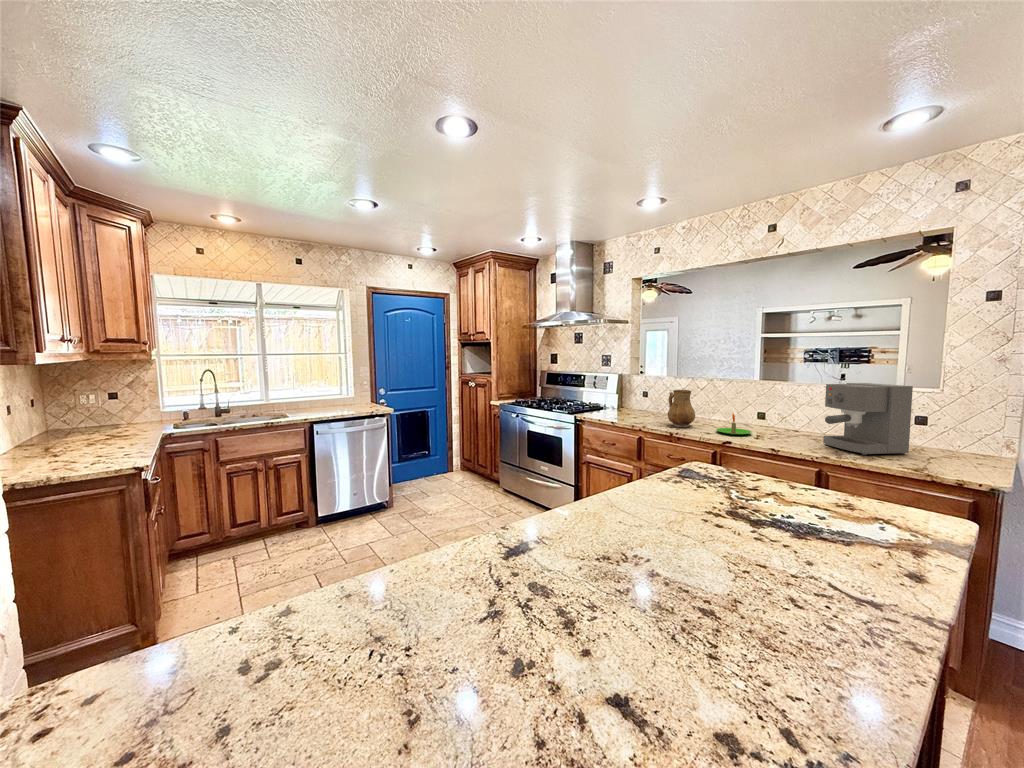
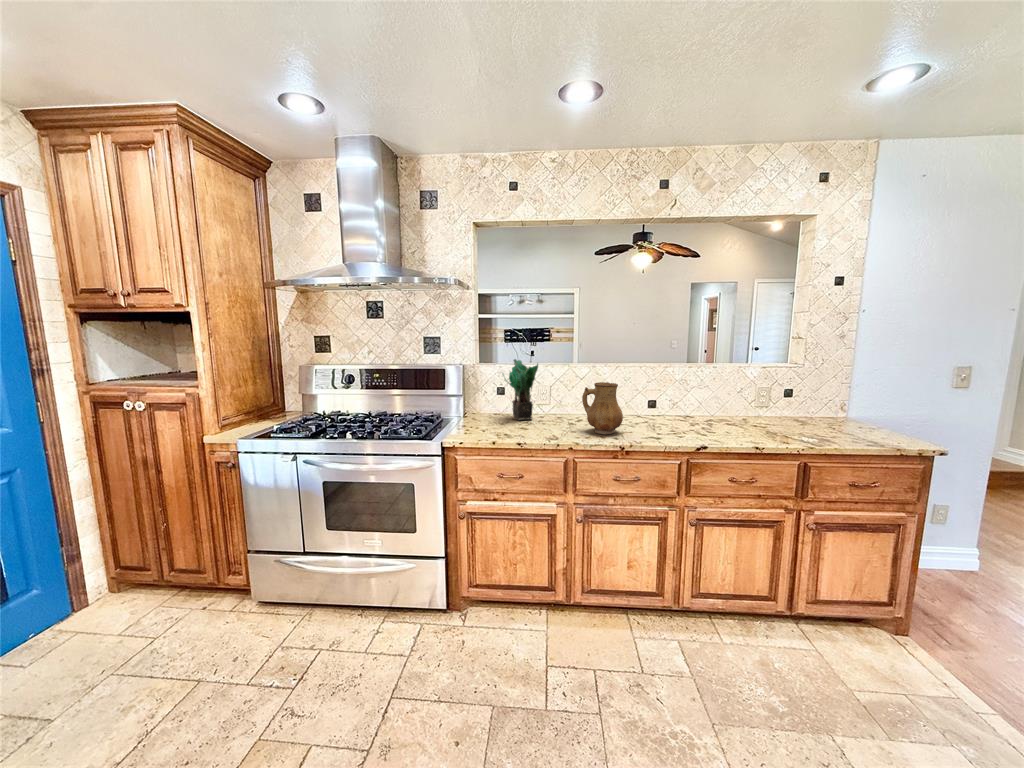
potted plant: none [633,371,657,415] -> present [503,359,538,420]
coffee maker: present [823,383,913,455] -> none [754,361,821,436]
candle: present [716,413,752,435] -> none [650,406,692,434]

